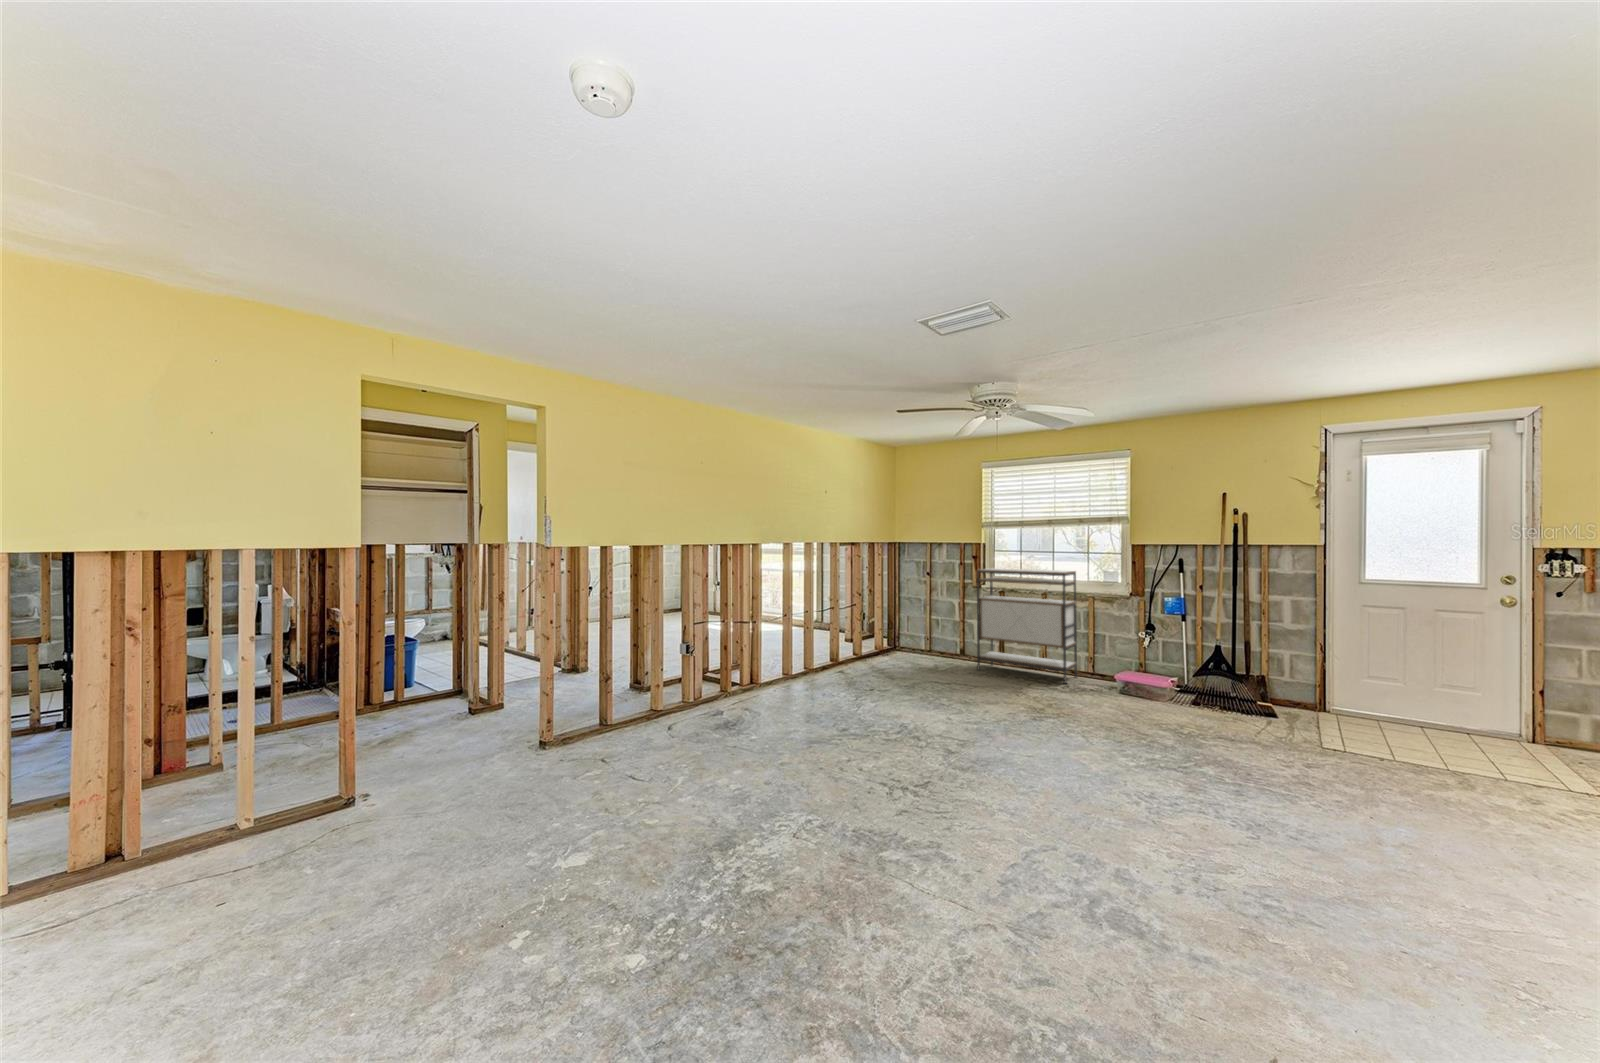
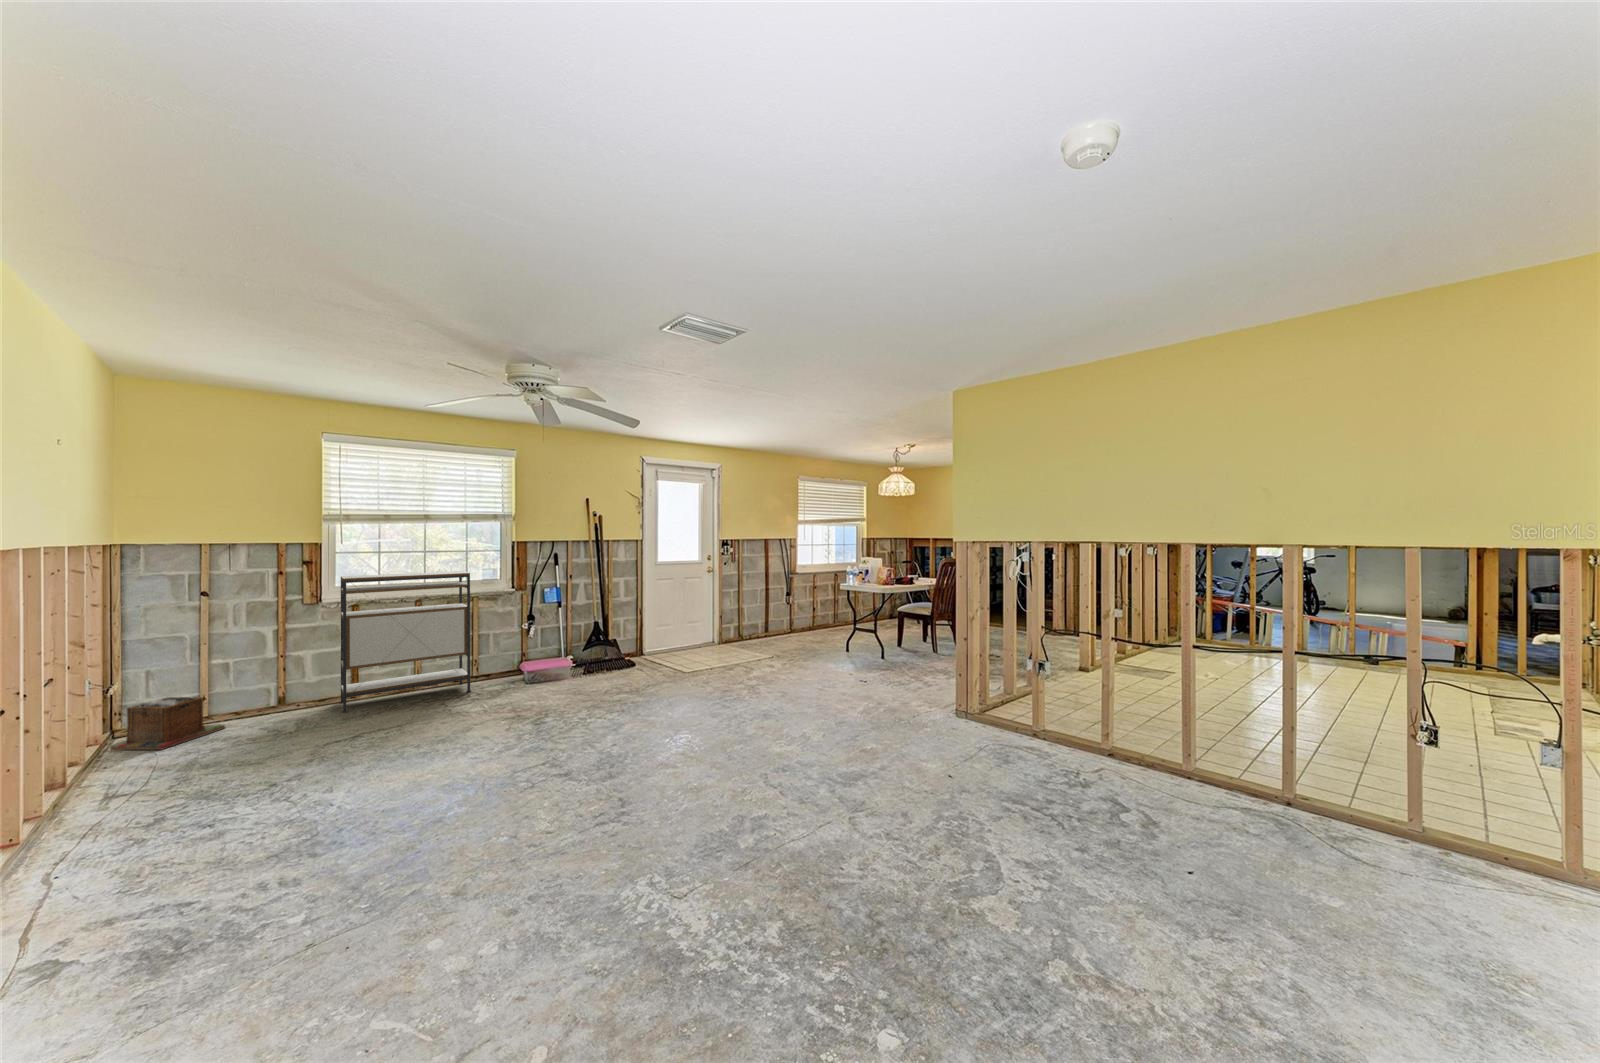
laundry basket: none [883,633,926,661] -> present [110,696,225,750]

